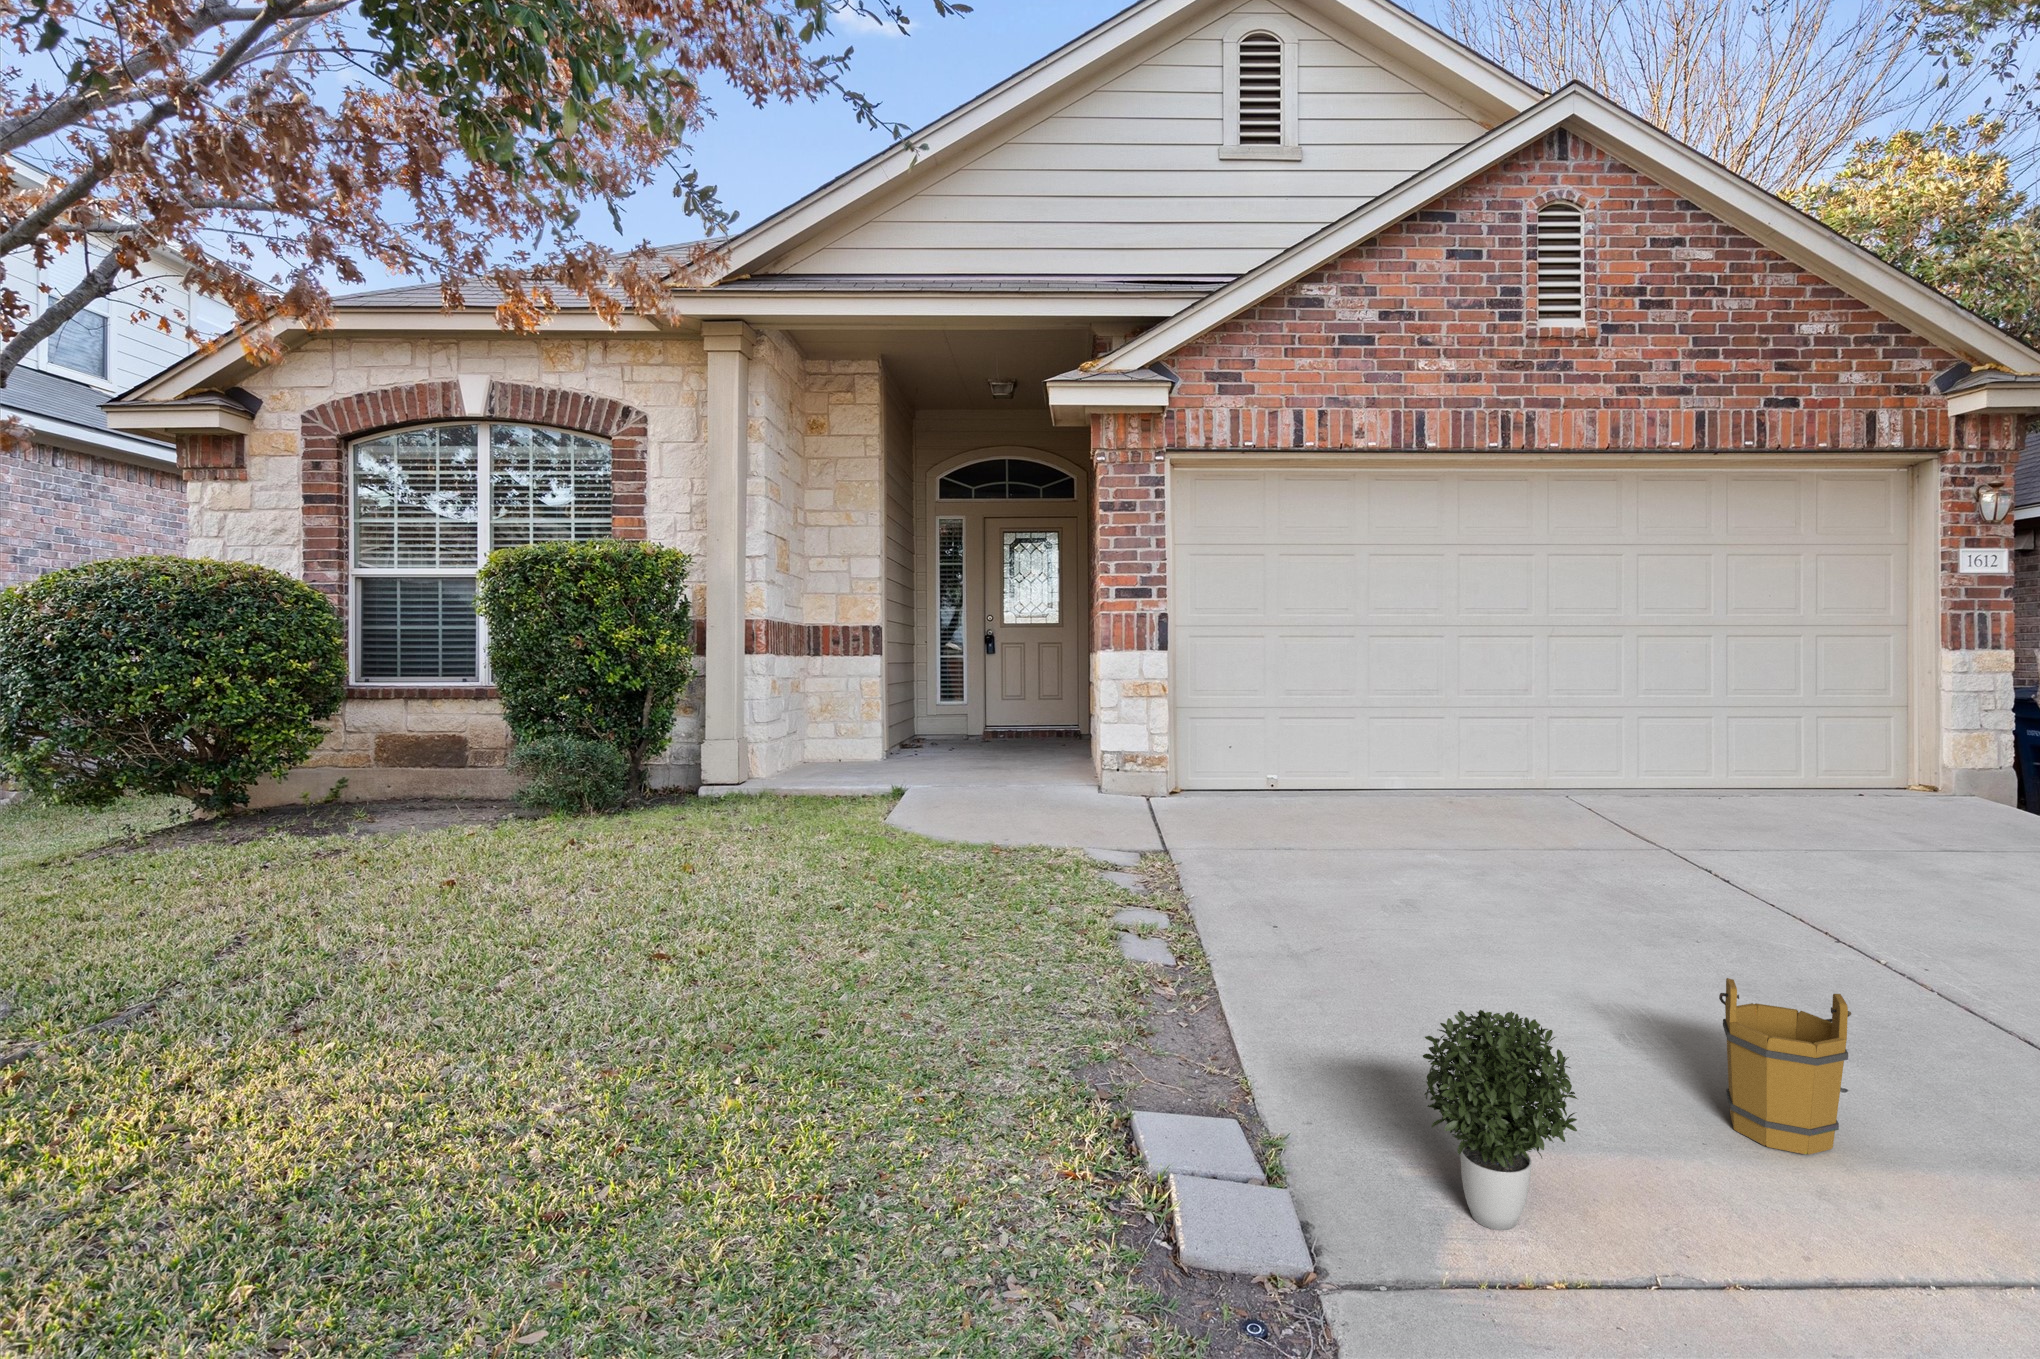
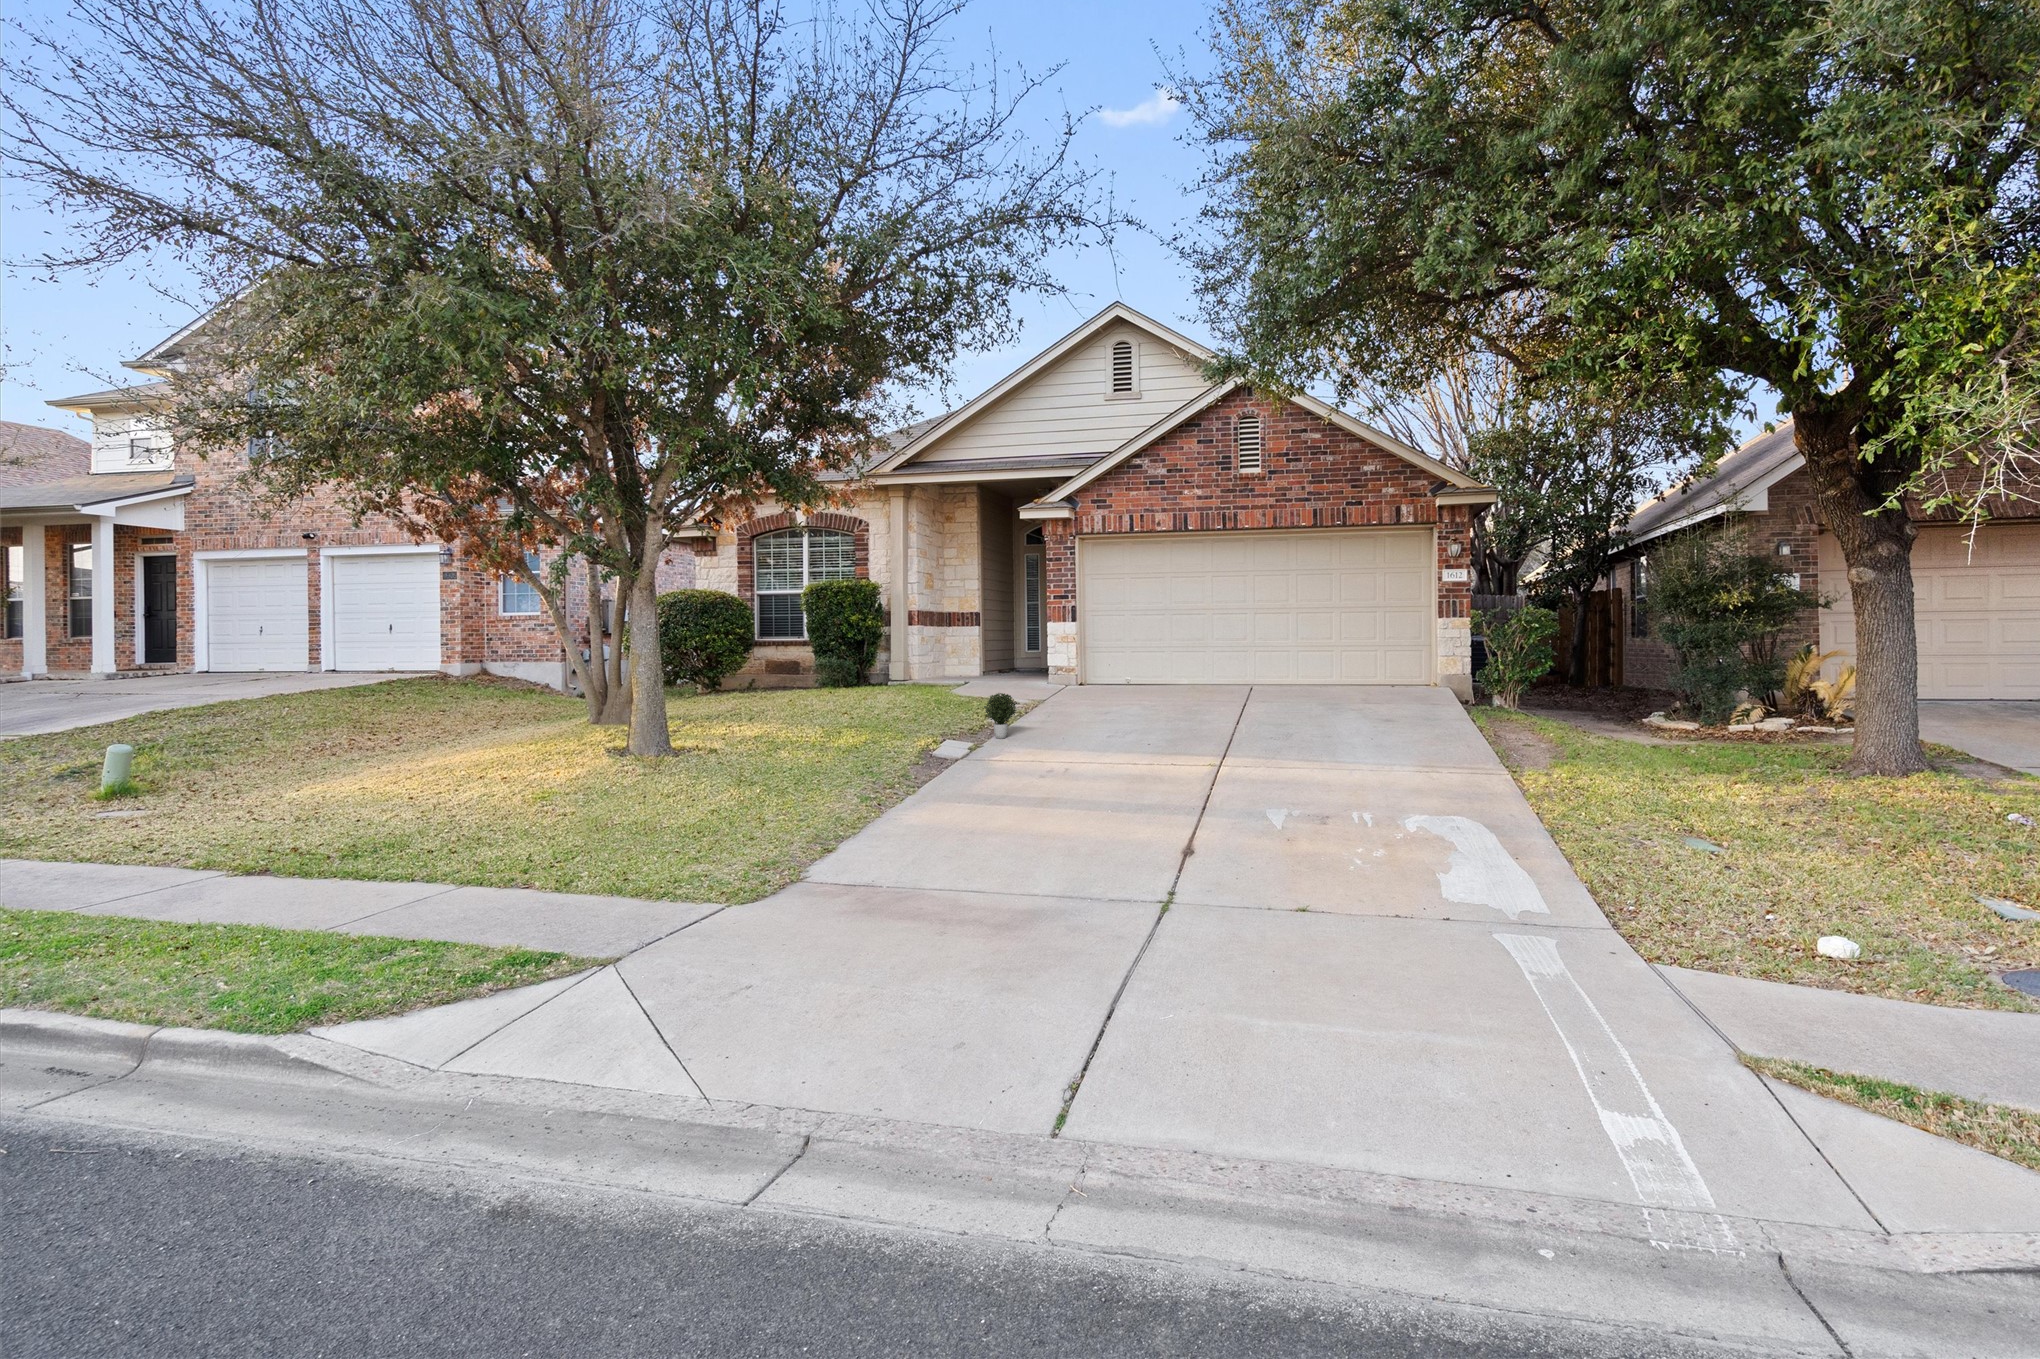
bucket: present [1719,978,1851,1155] -> none [1081,698,1109,736]

